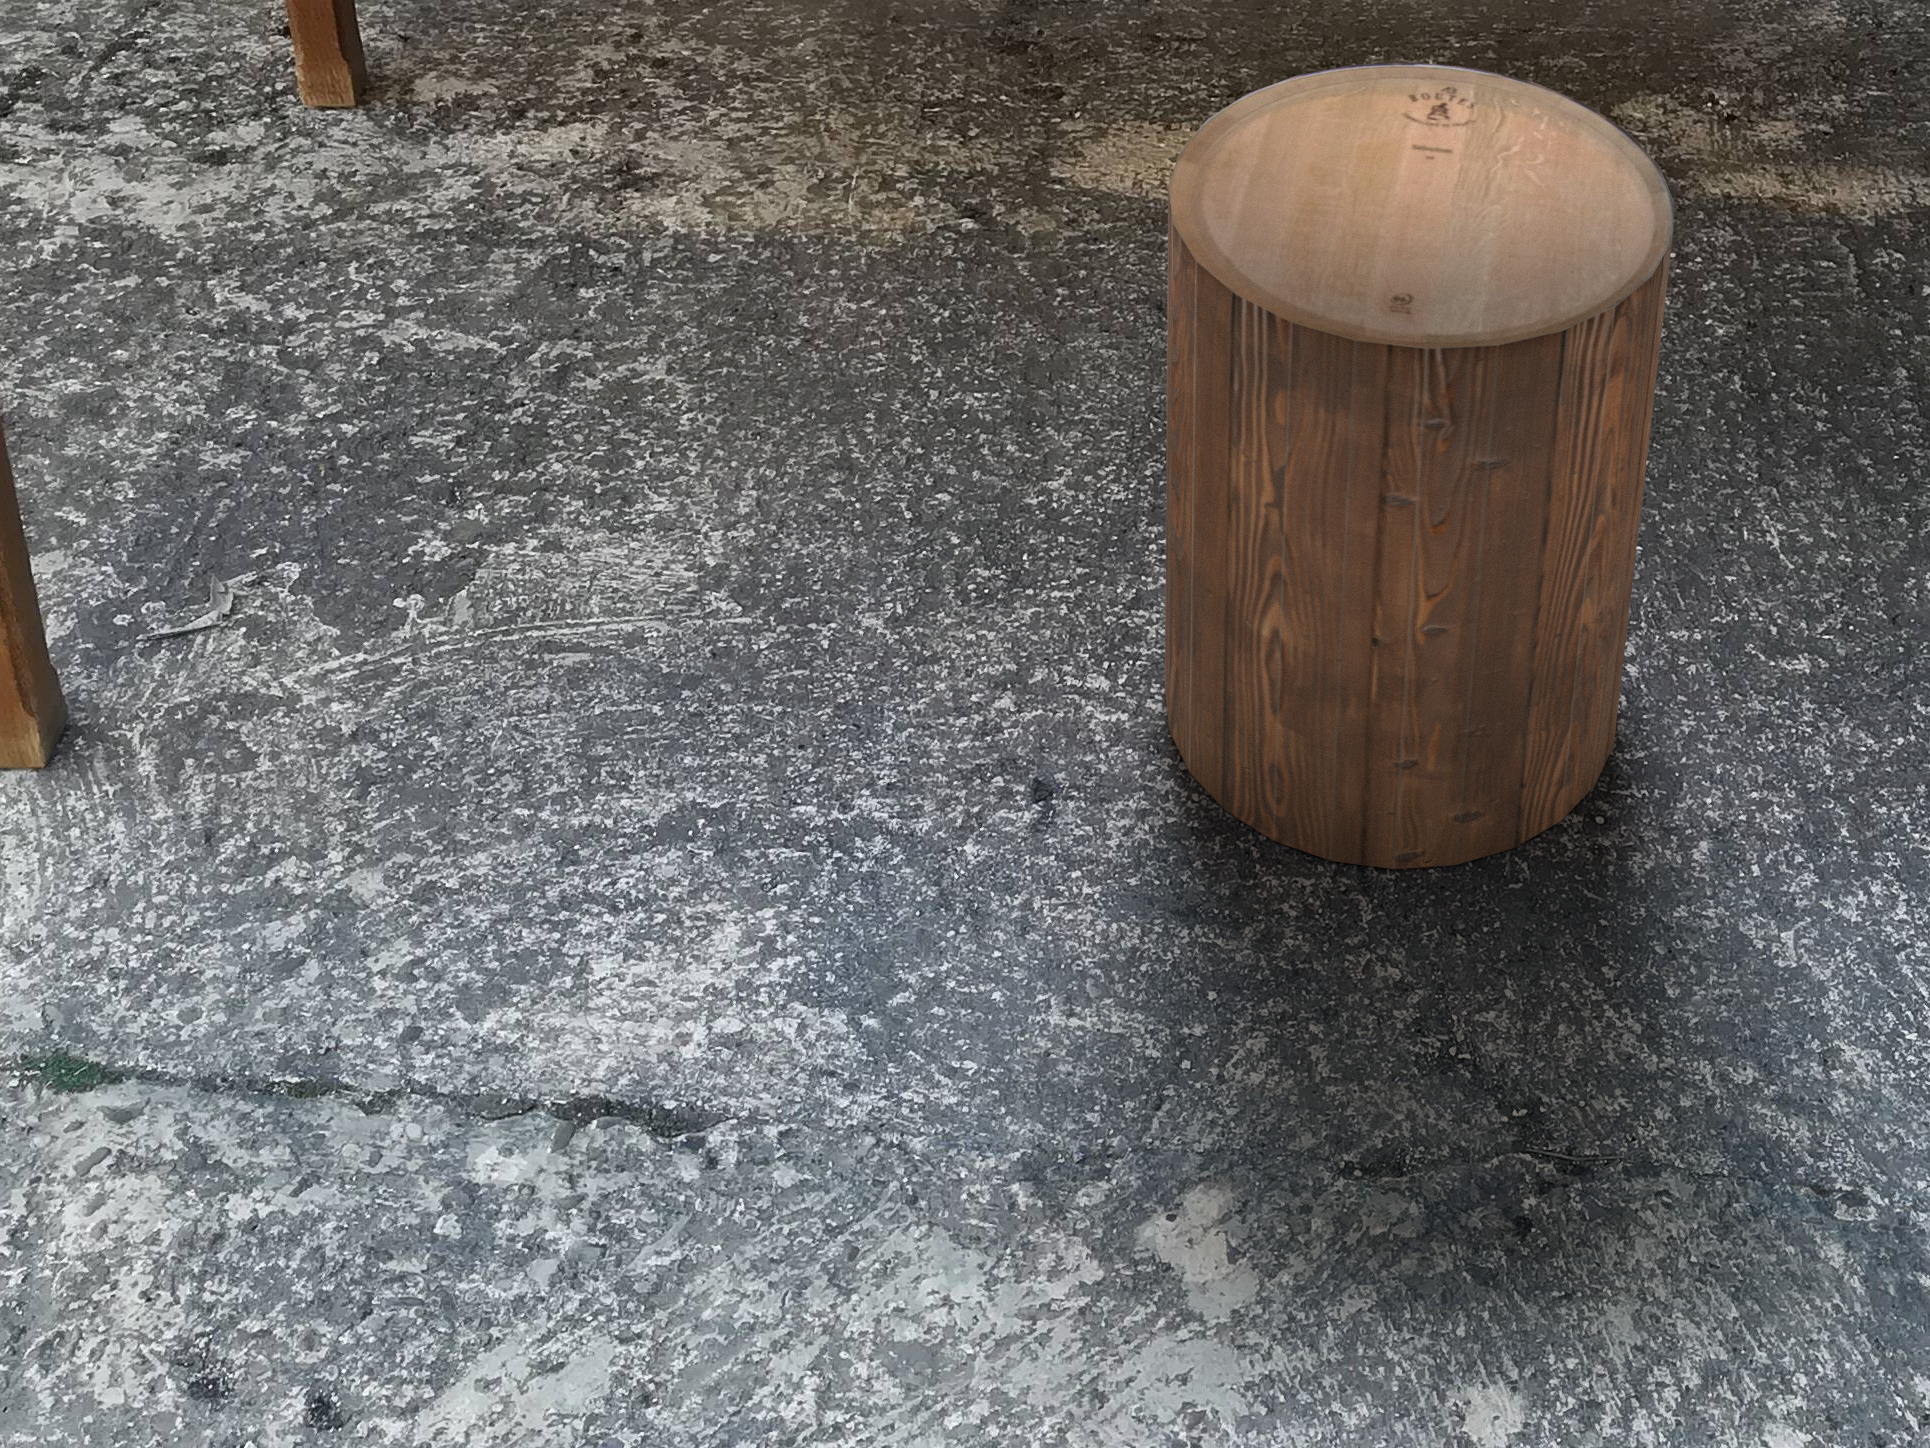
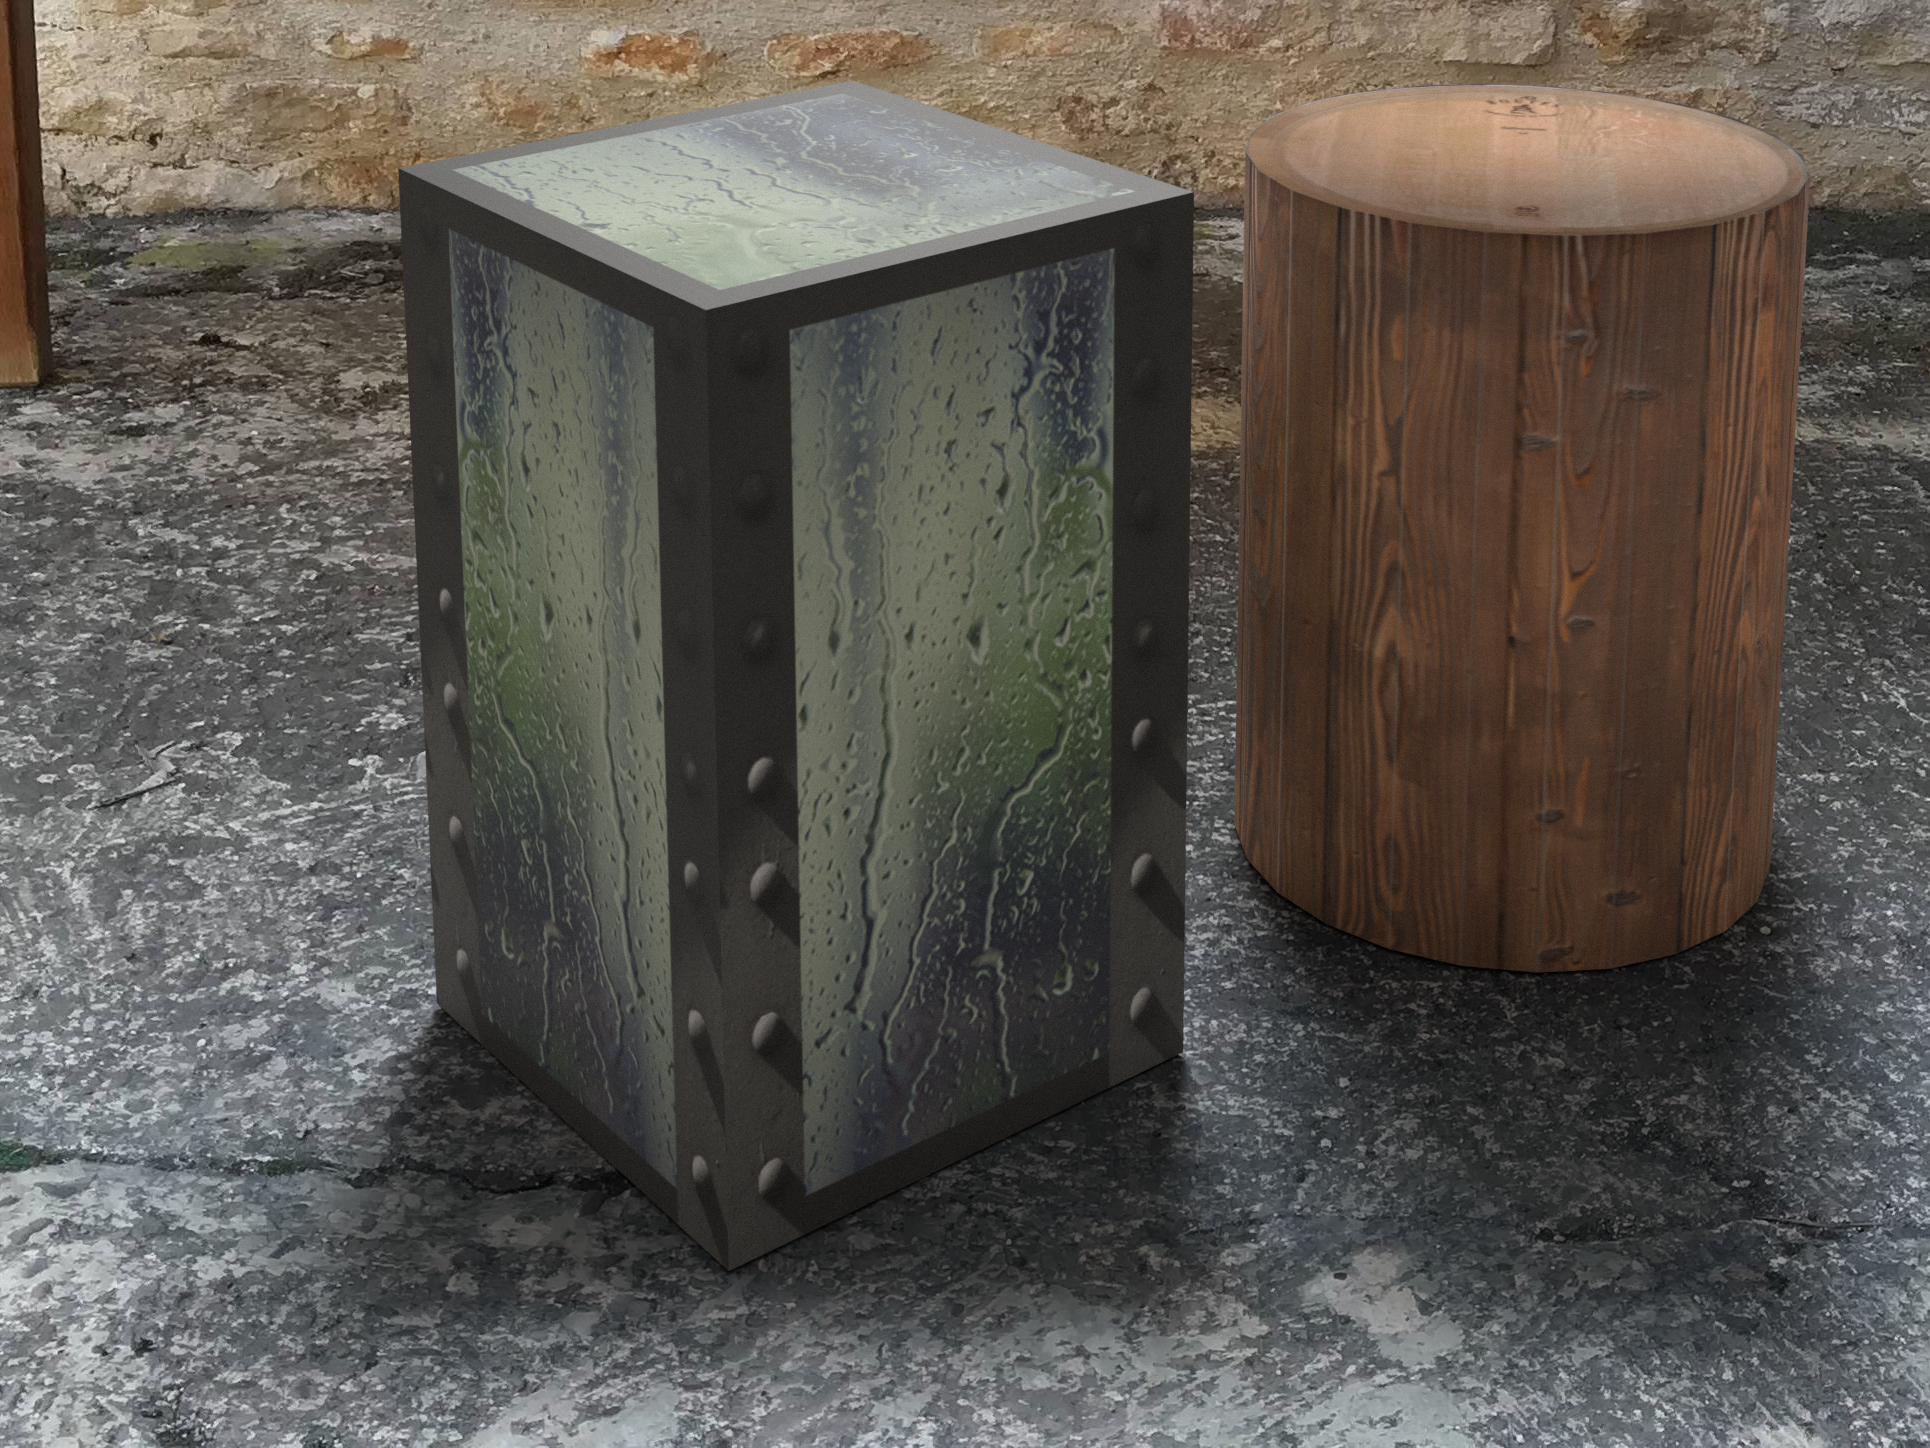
storage box: none [350,132,1082,1209] -> present [398,81,1194,1271]

